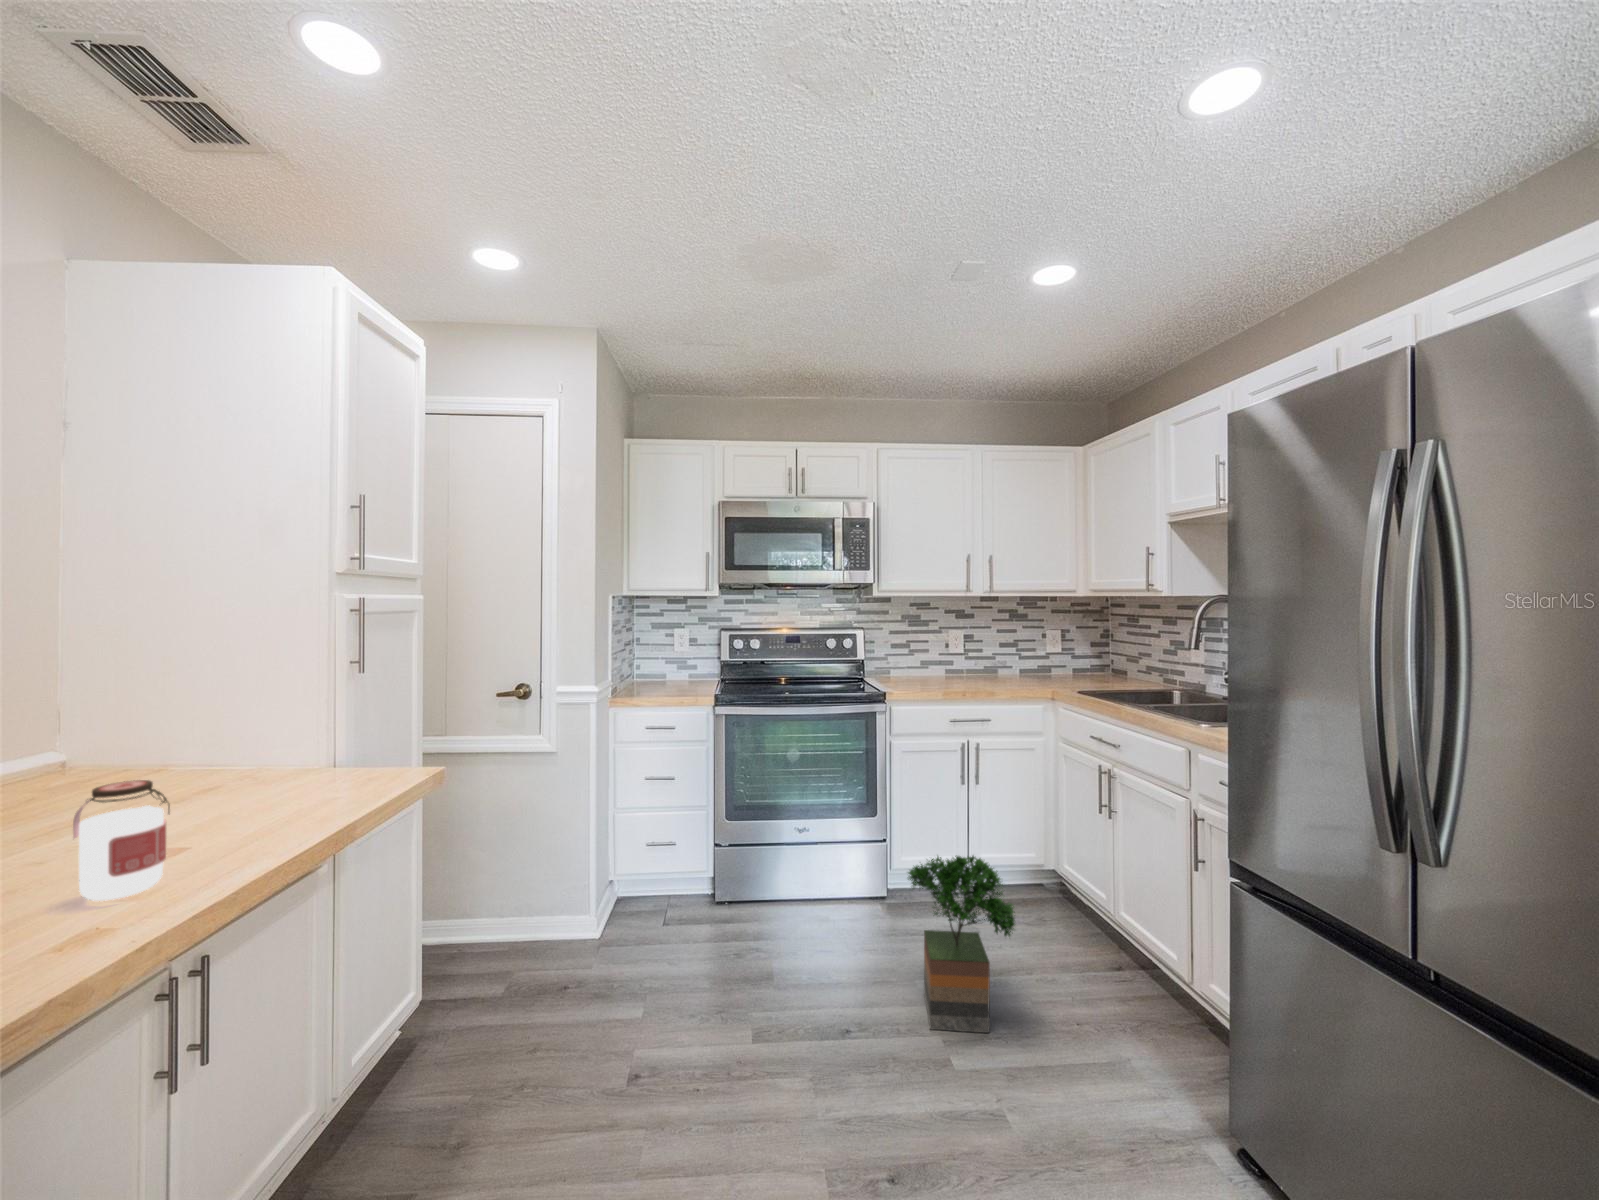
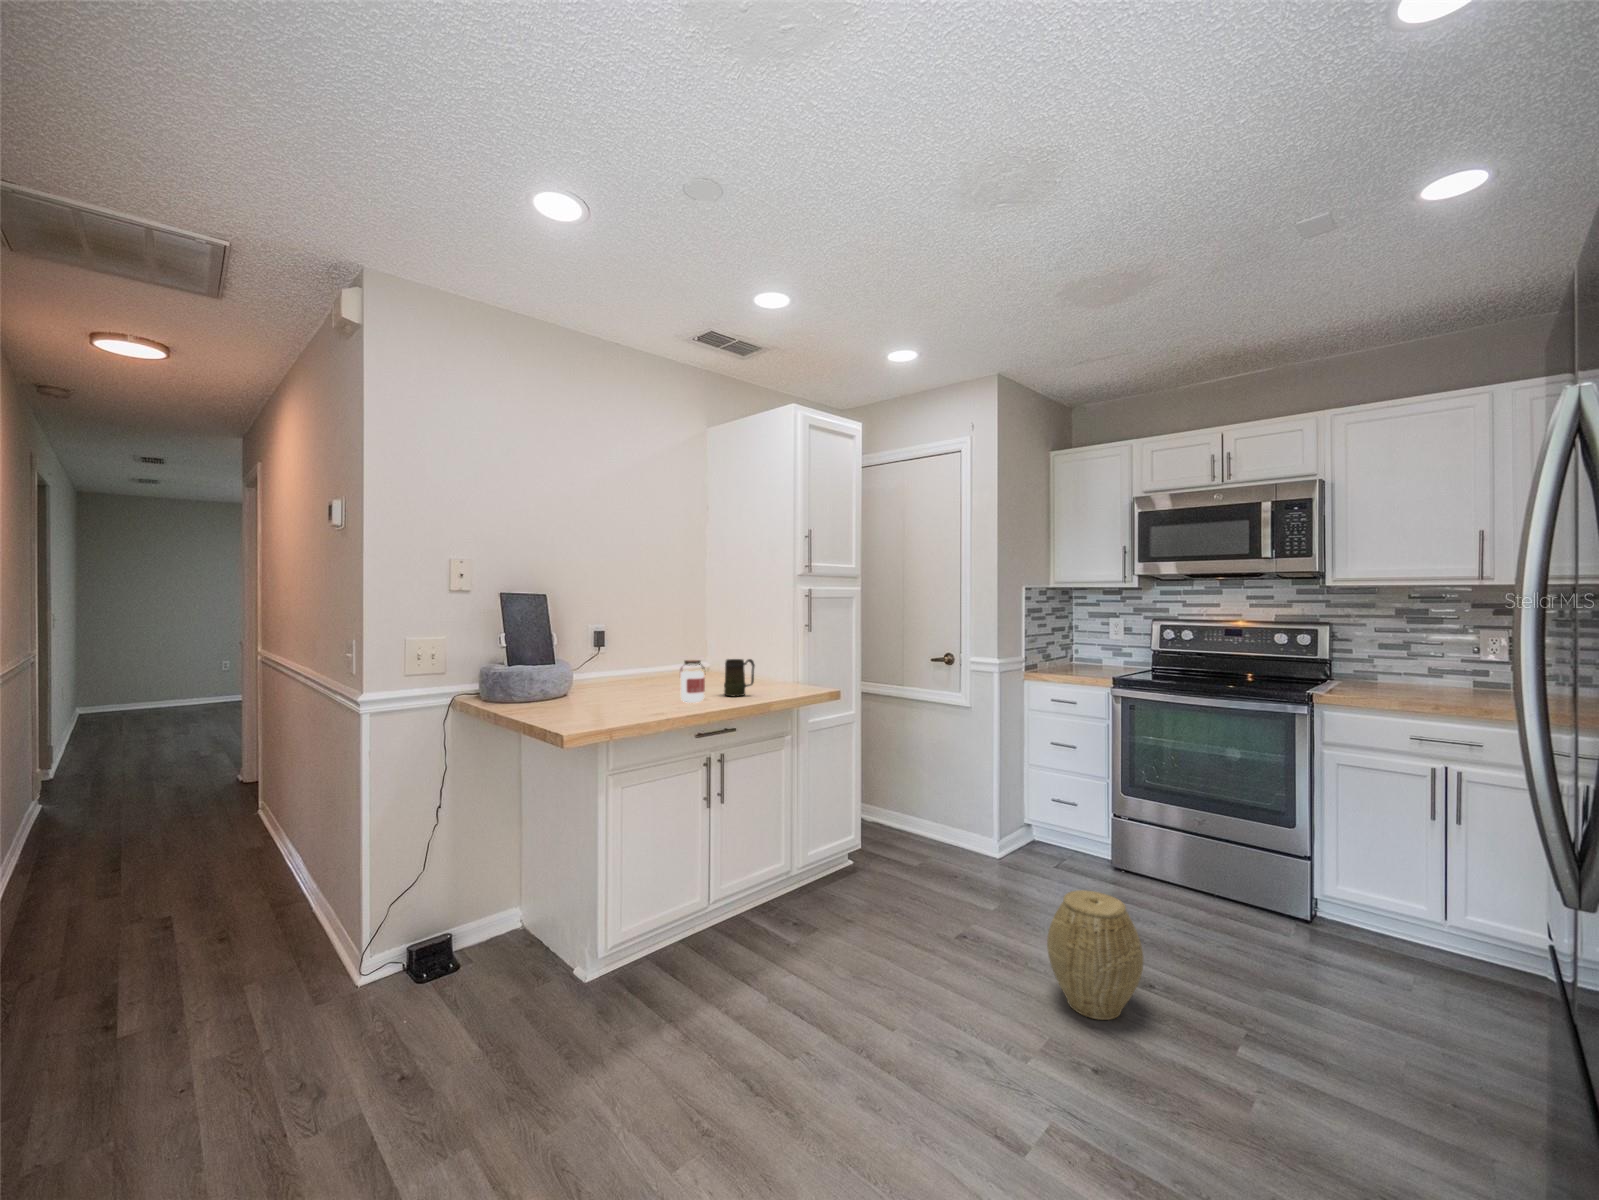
mug: none [198,750,288,844] -> present [724,659,755,696]
potted tree: present [908,856,1016,1033] -> none [1214,846,1338,1036]
woven basket: none [798,962,905,1128] -> present [1047,890,1143,1020]

